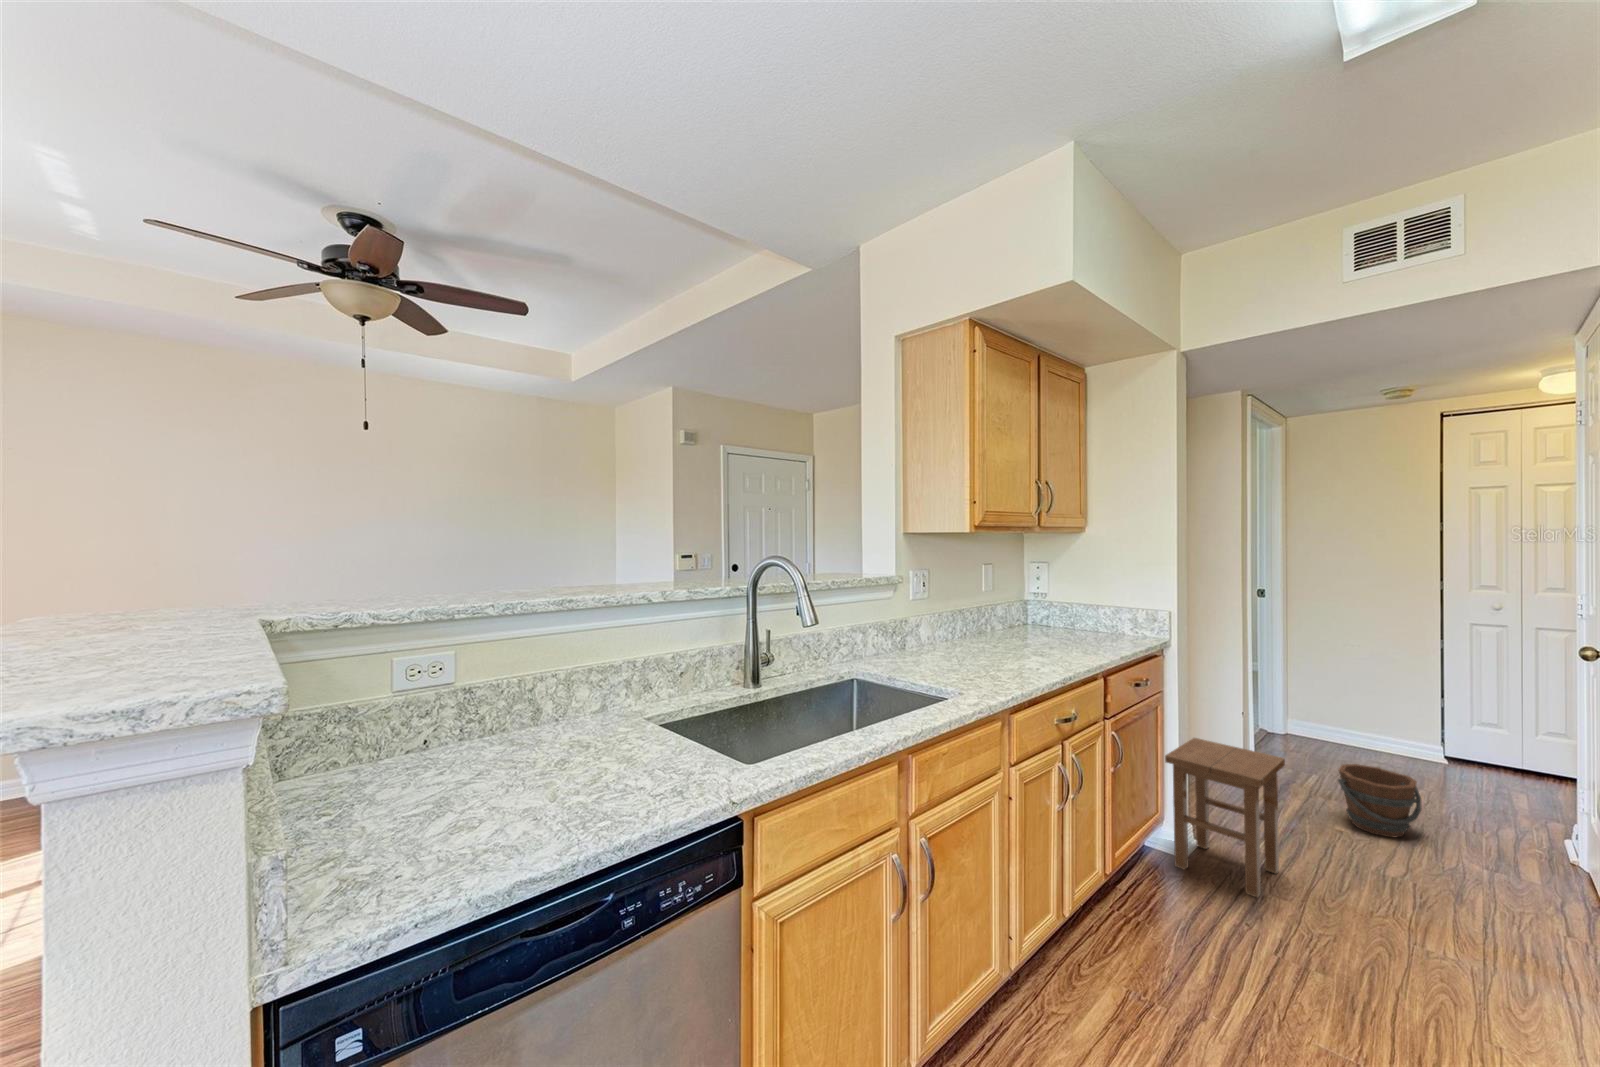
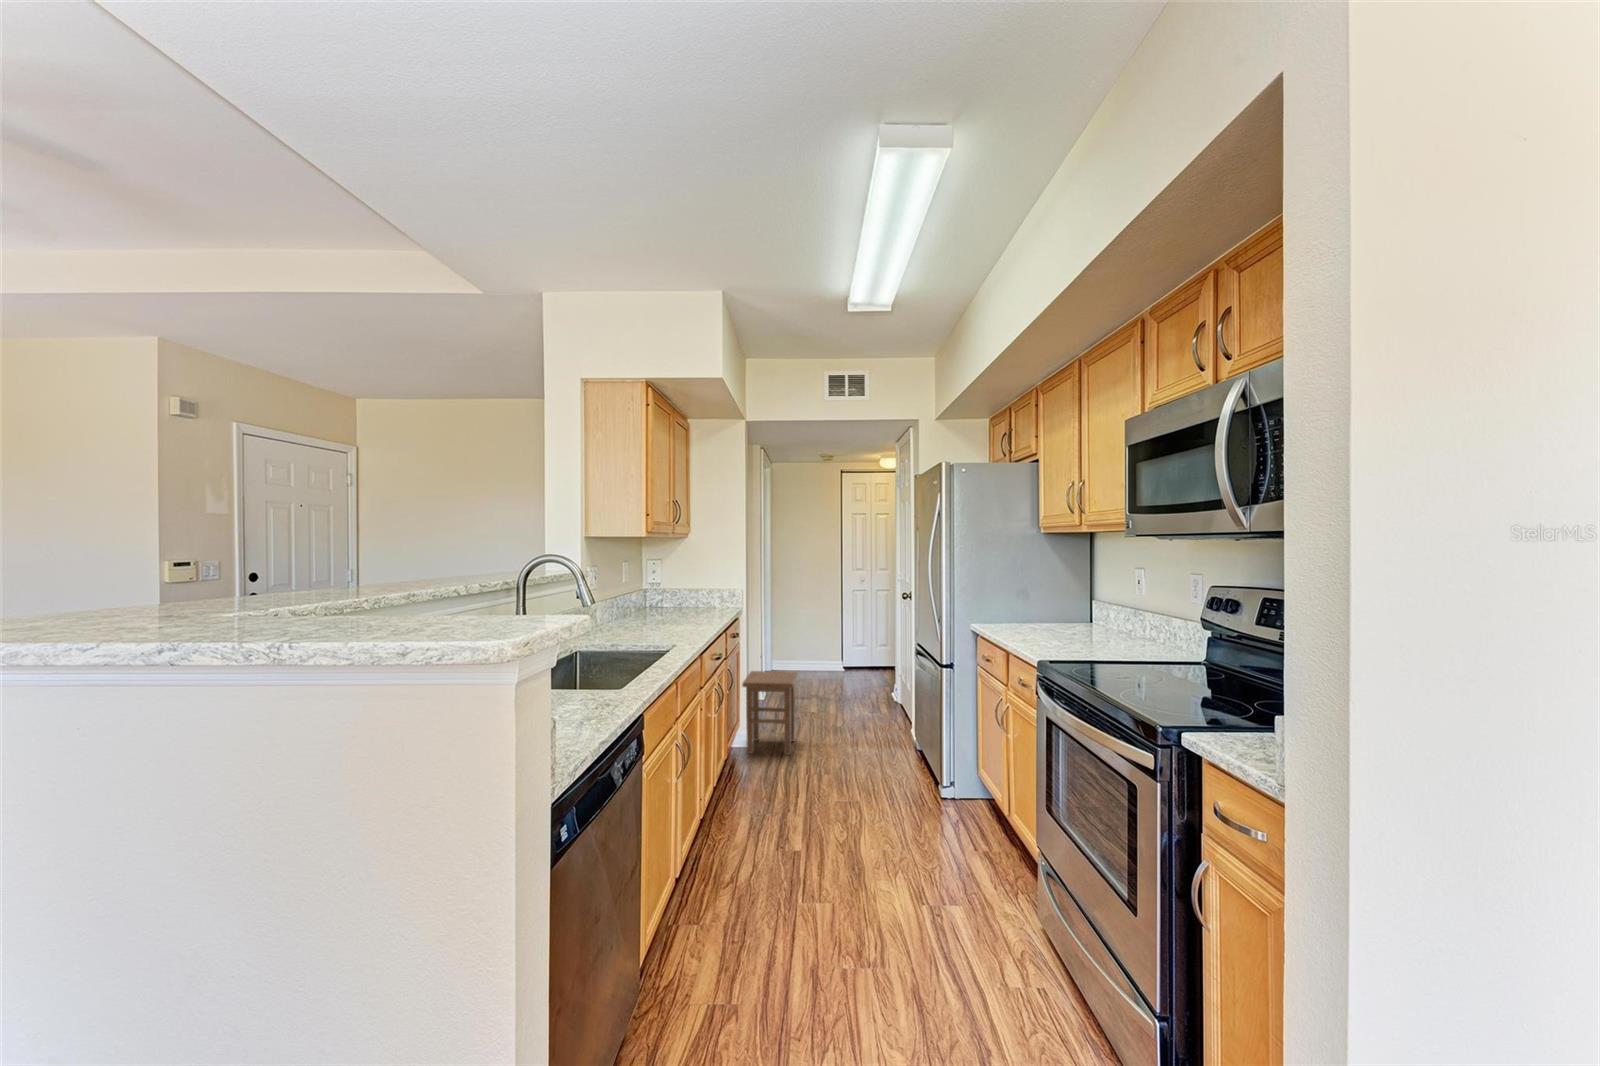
bucket: present [1338,764,1422,837] -> none [811,674,845,711]

